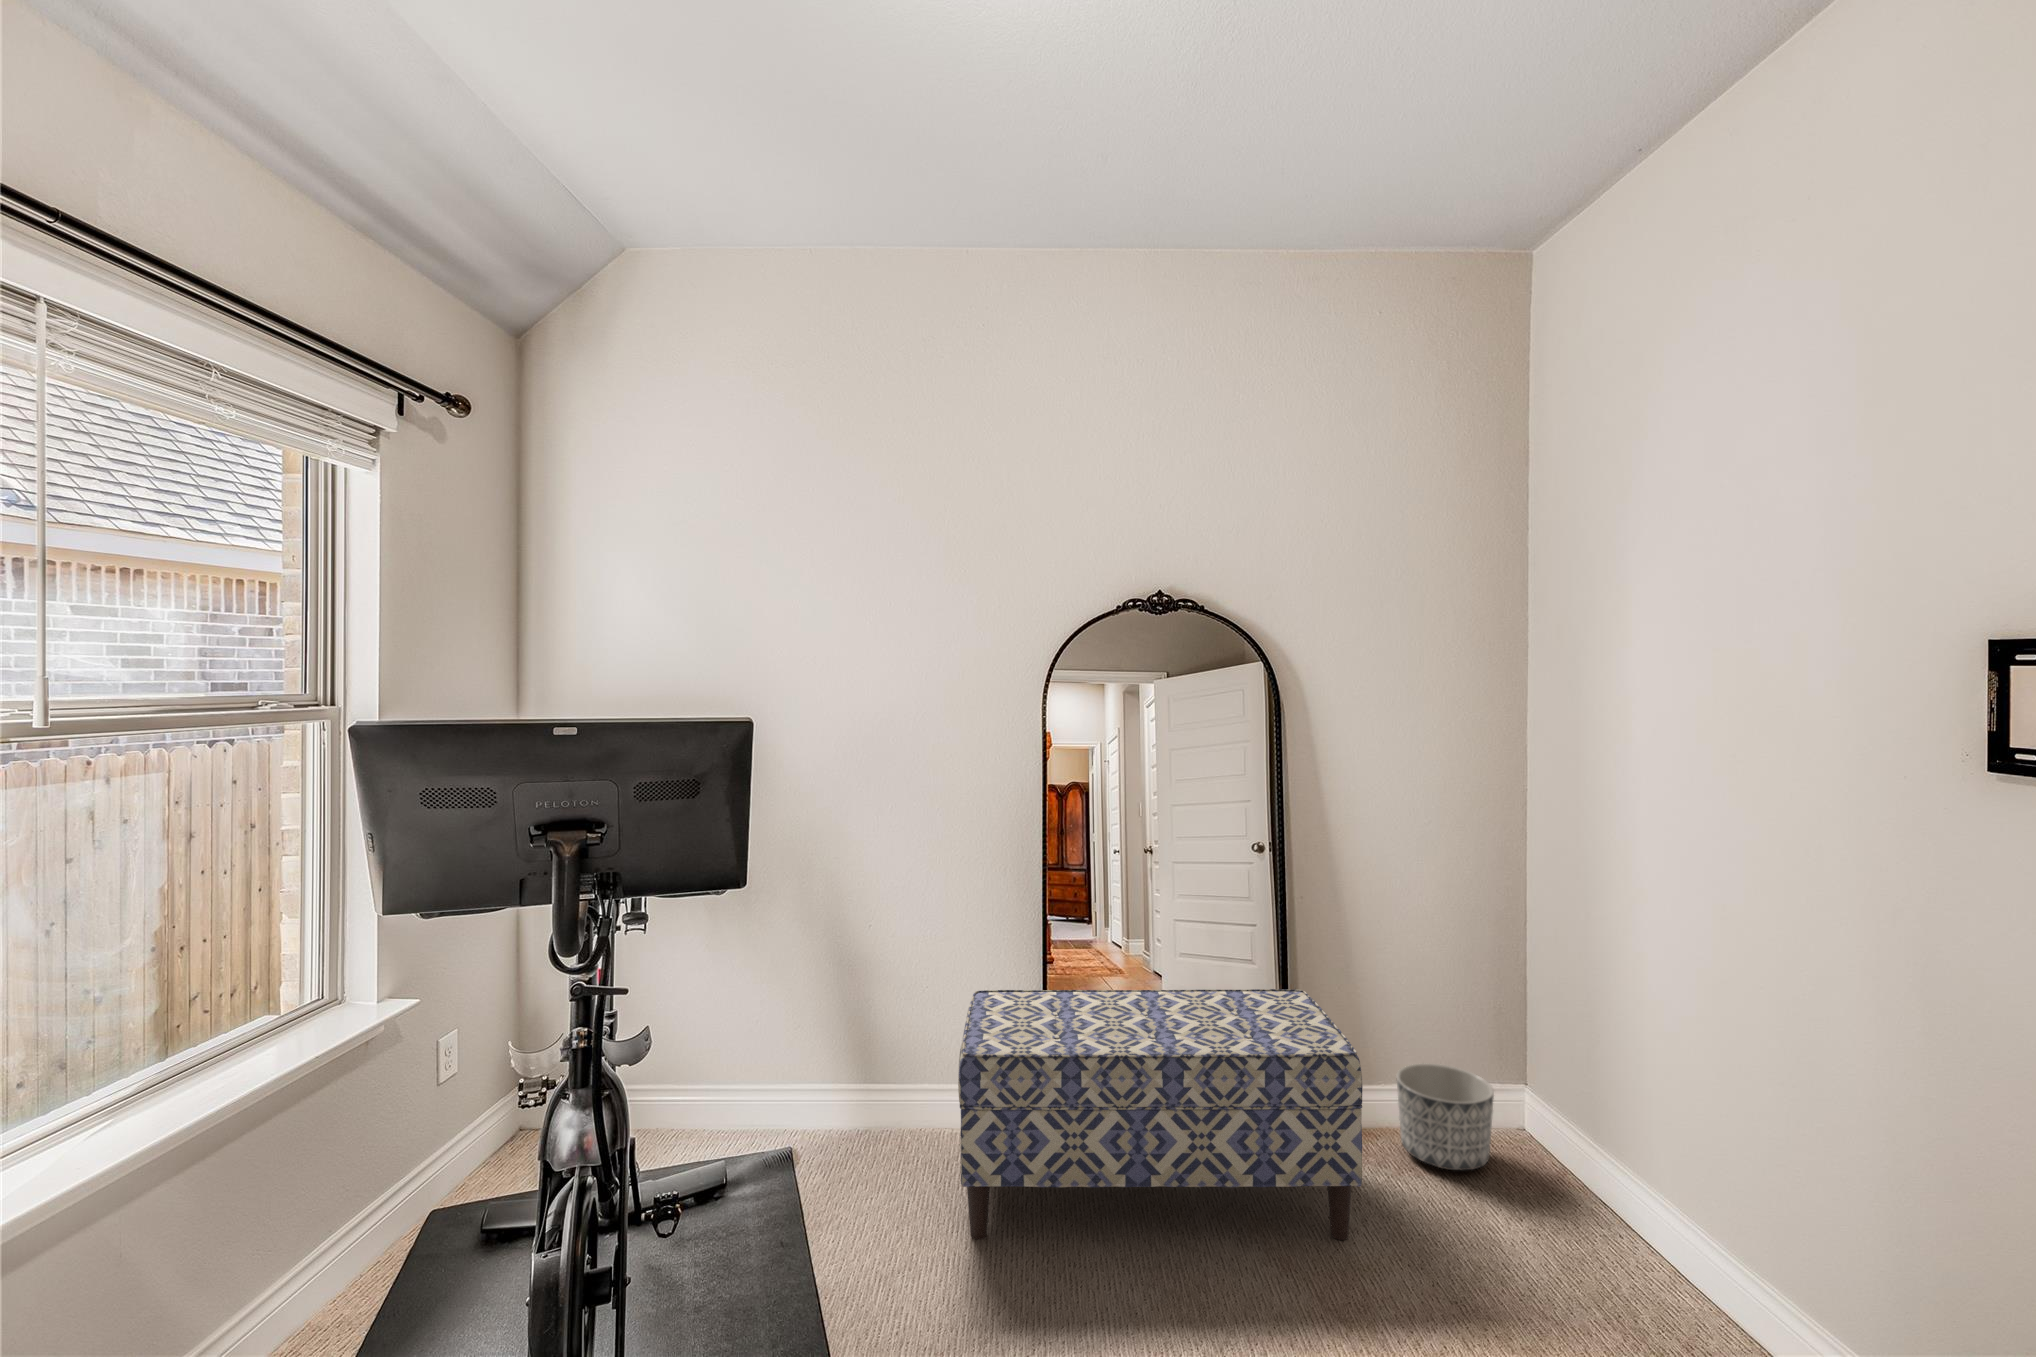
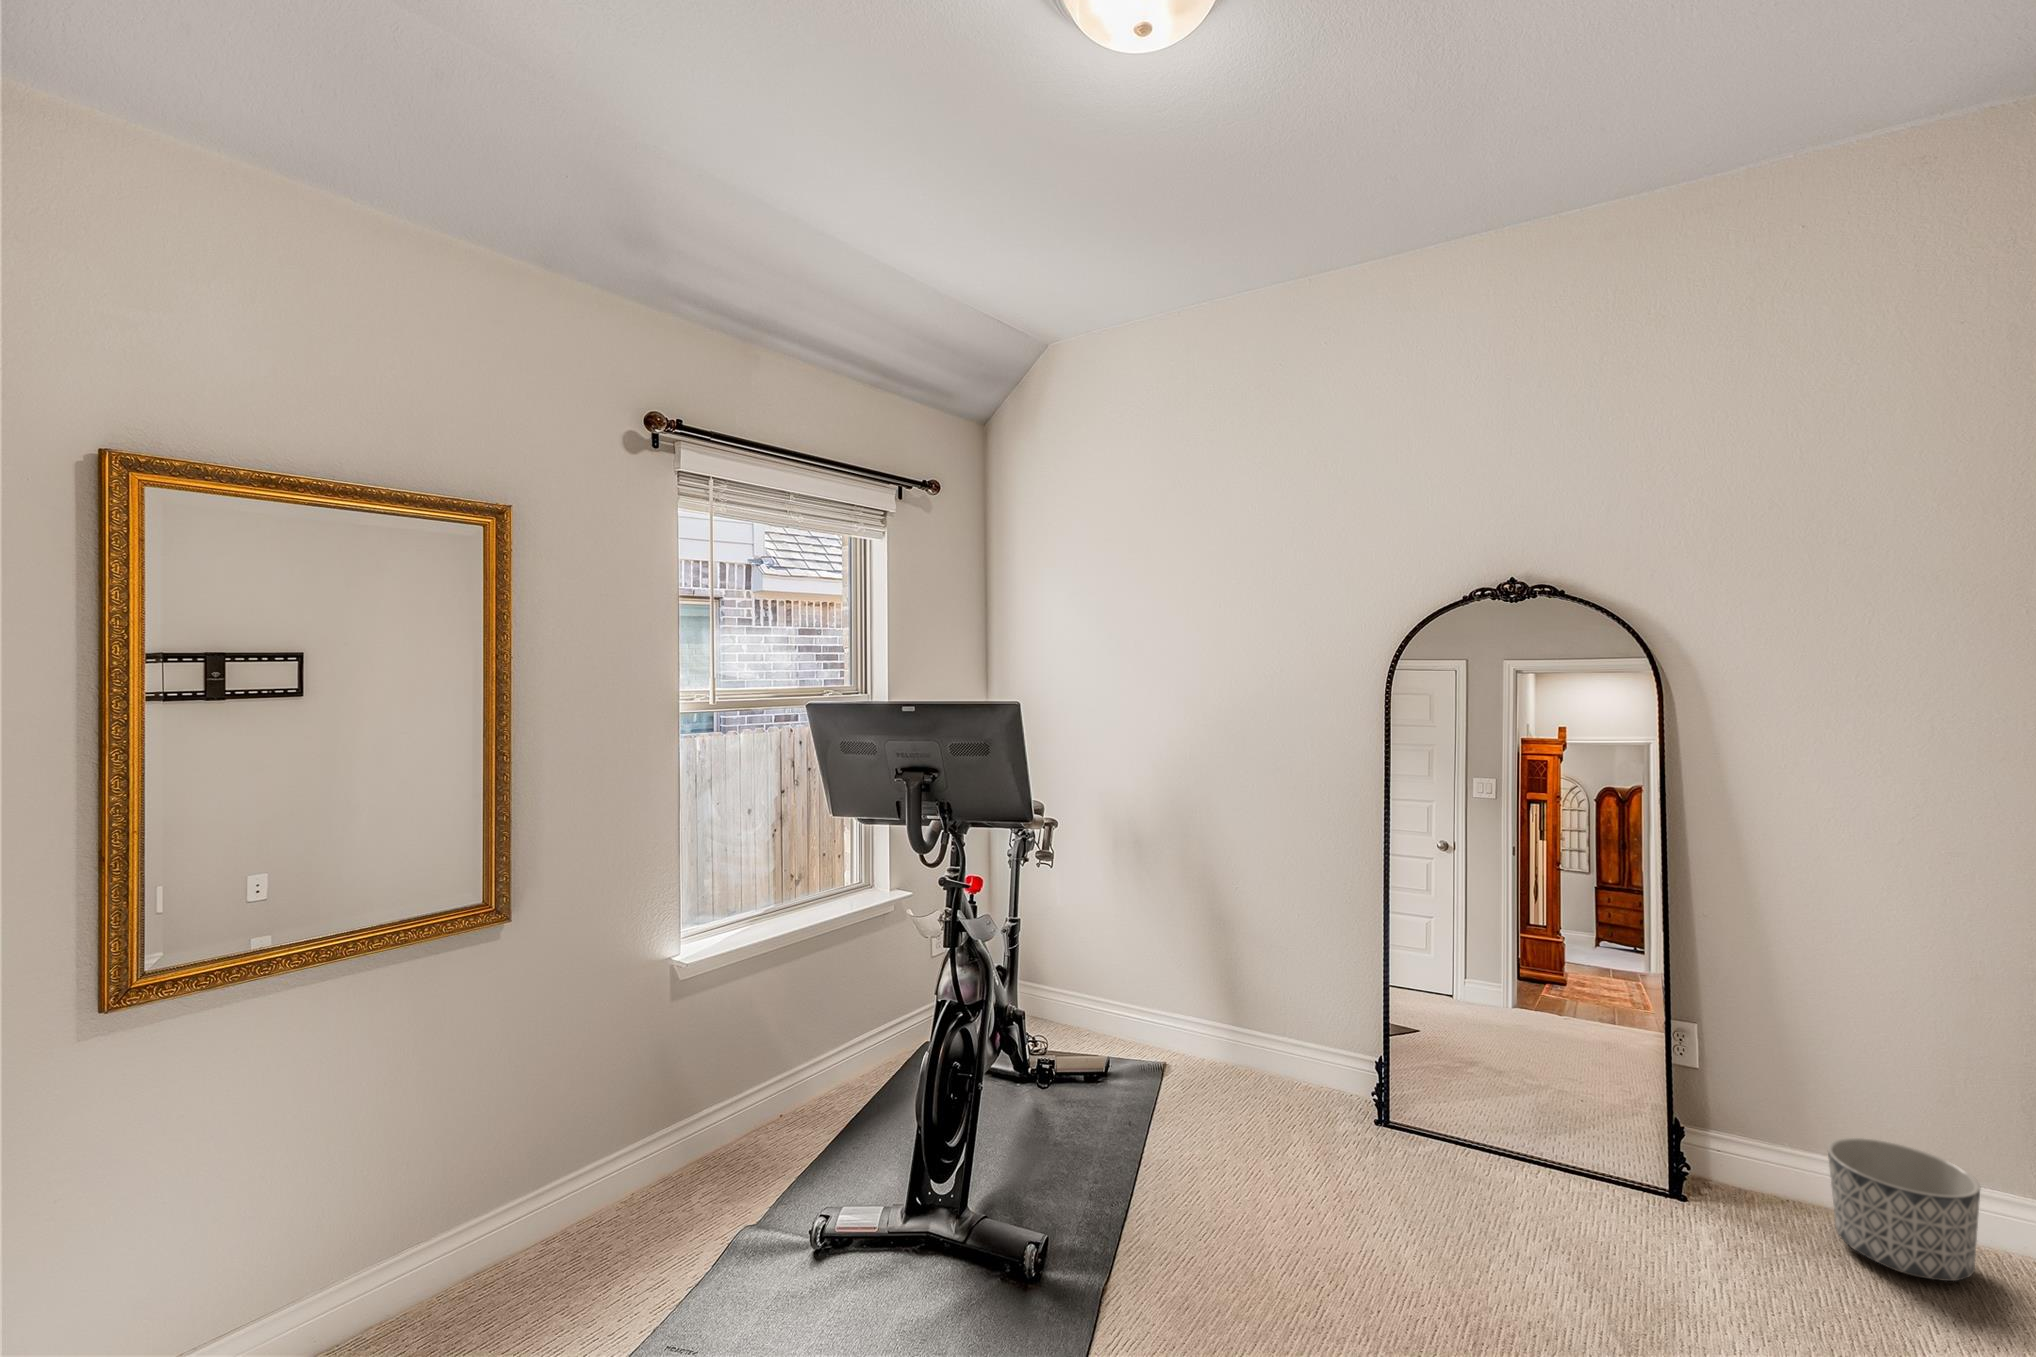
bench: present [958,989,1363,1240] -> none [1265,958,1700,1284]

